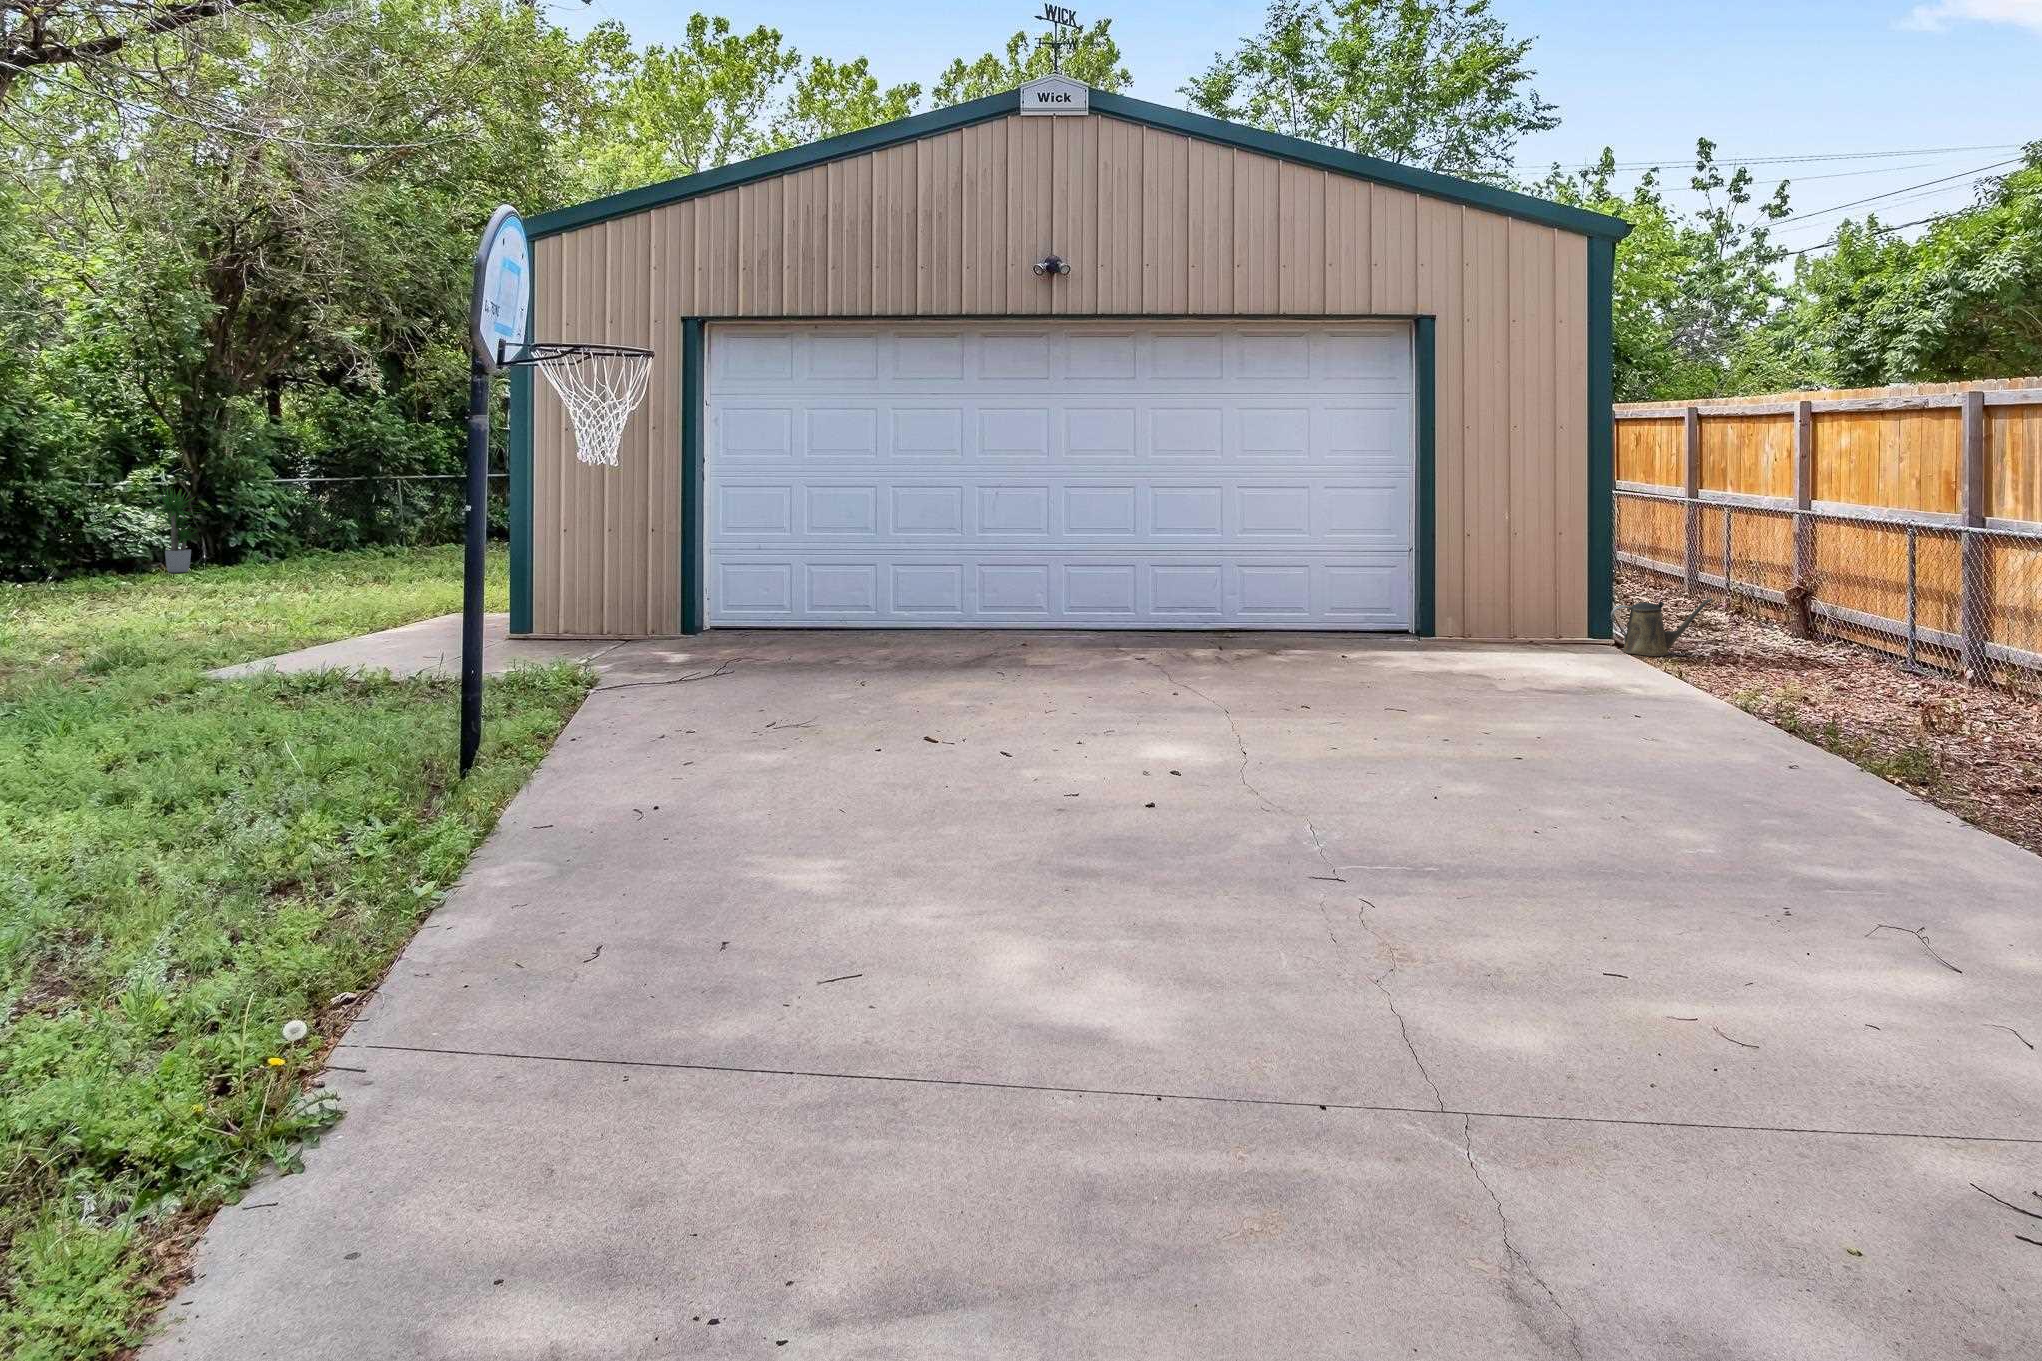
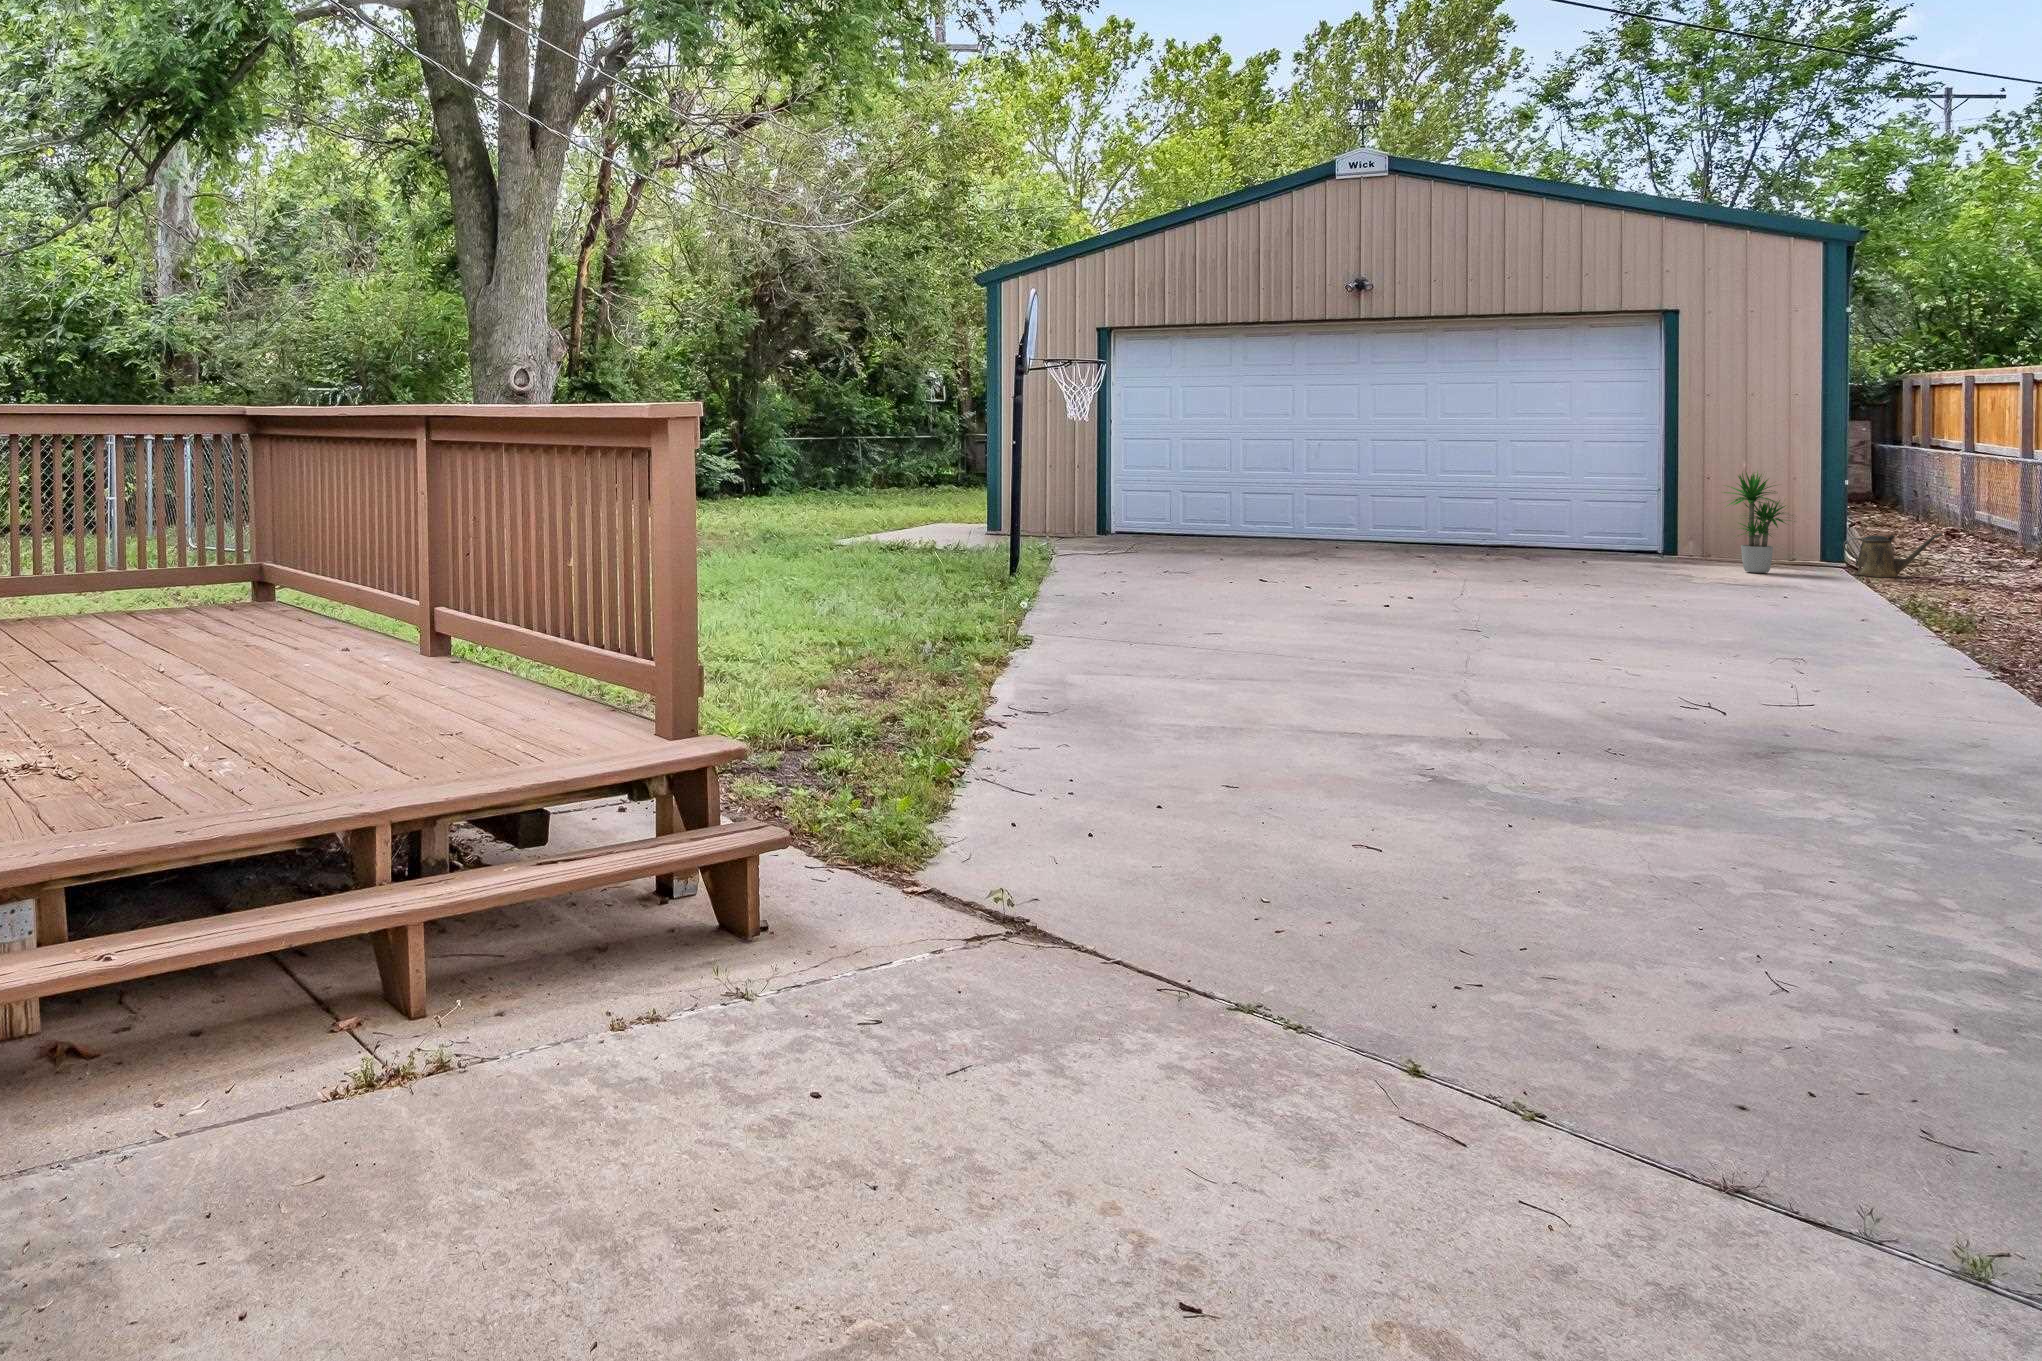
potted plant: present [149,489,196,573] -> present [1724,472,1795,573]

